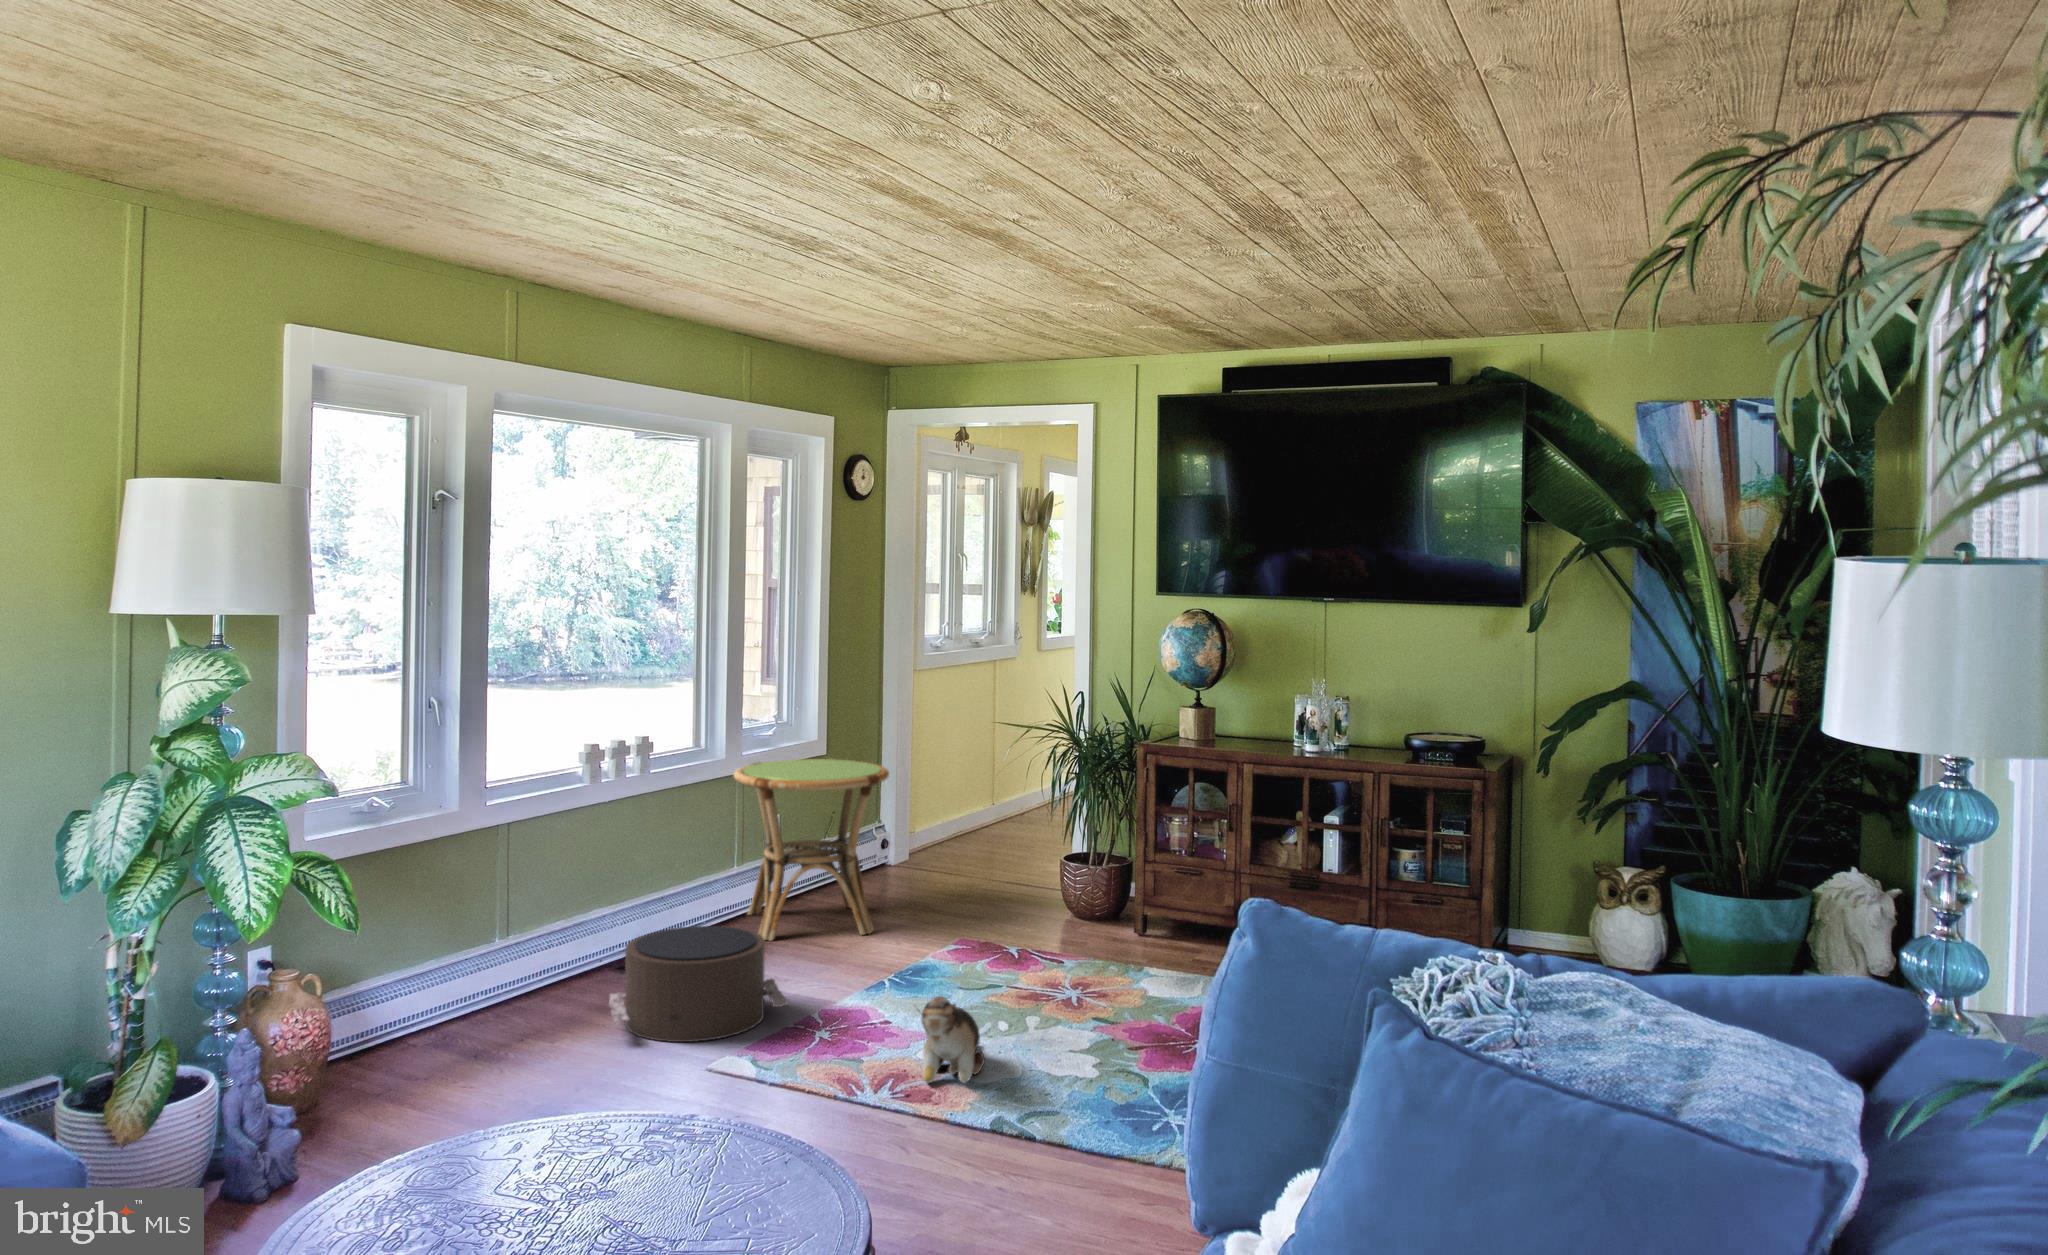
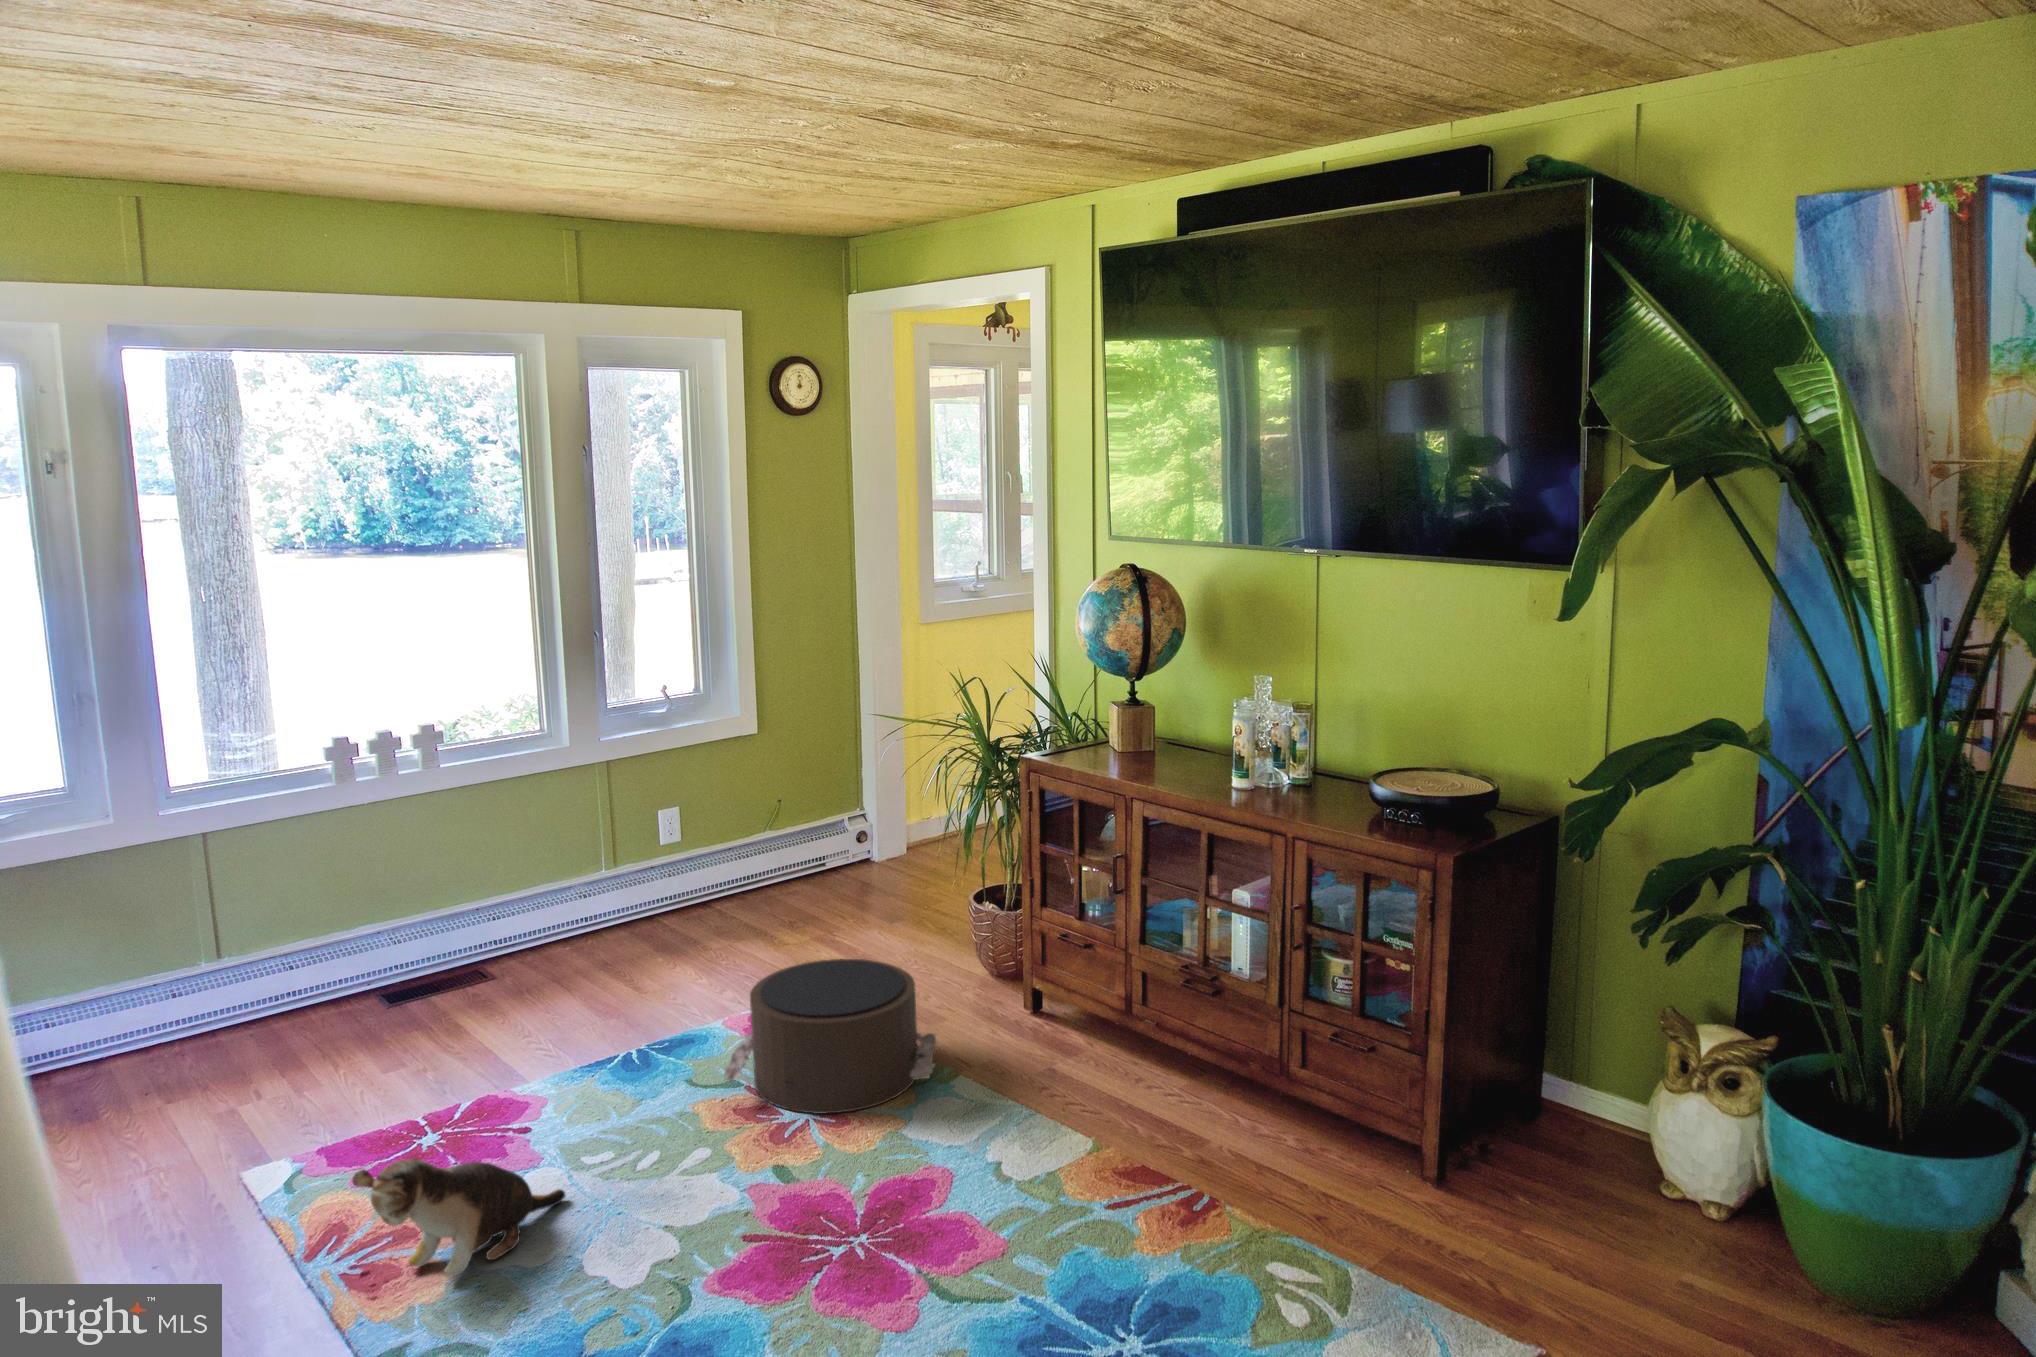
side table: present [734,759,889,941] -> none [551,747,749,979]
pouf: present [609,926,788,1042] -> present [723,959,936,1114]

